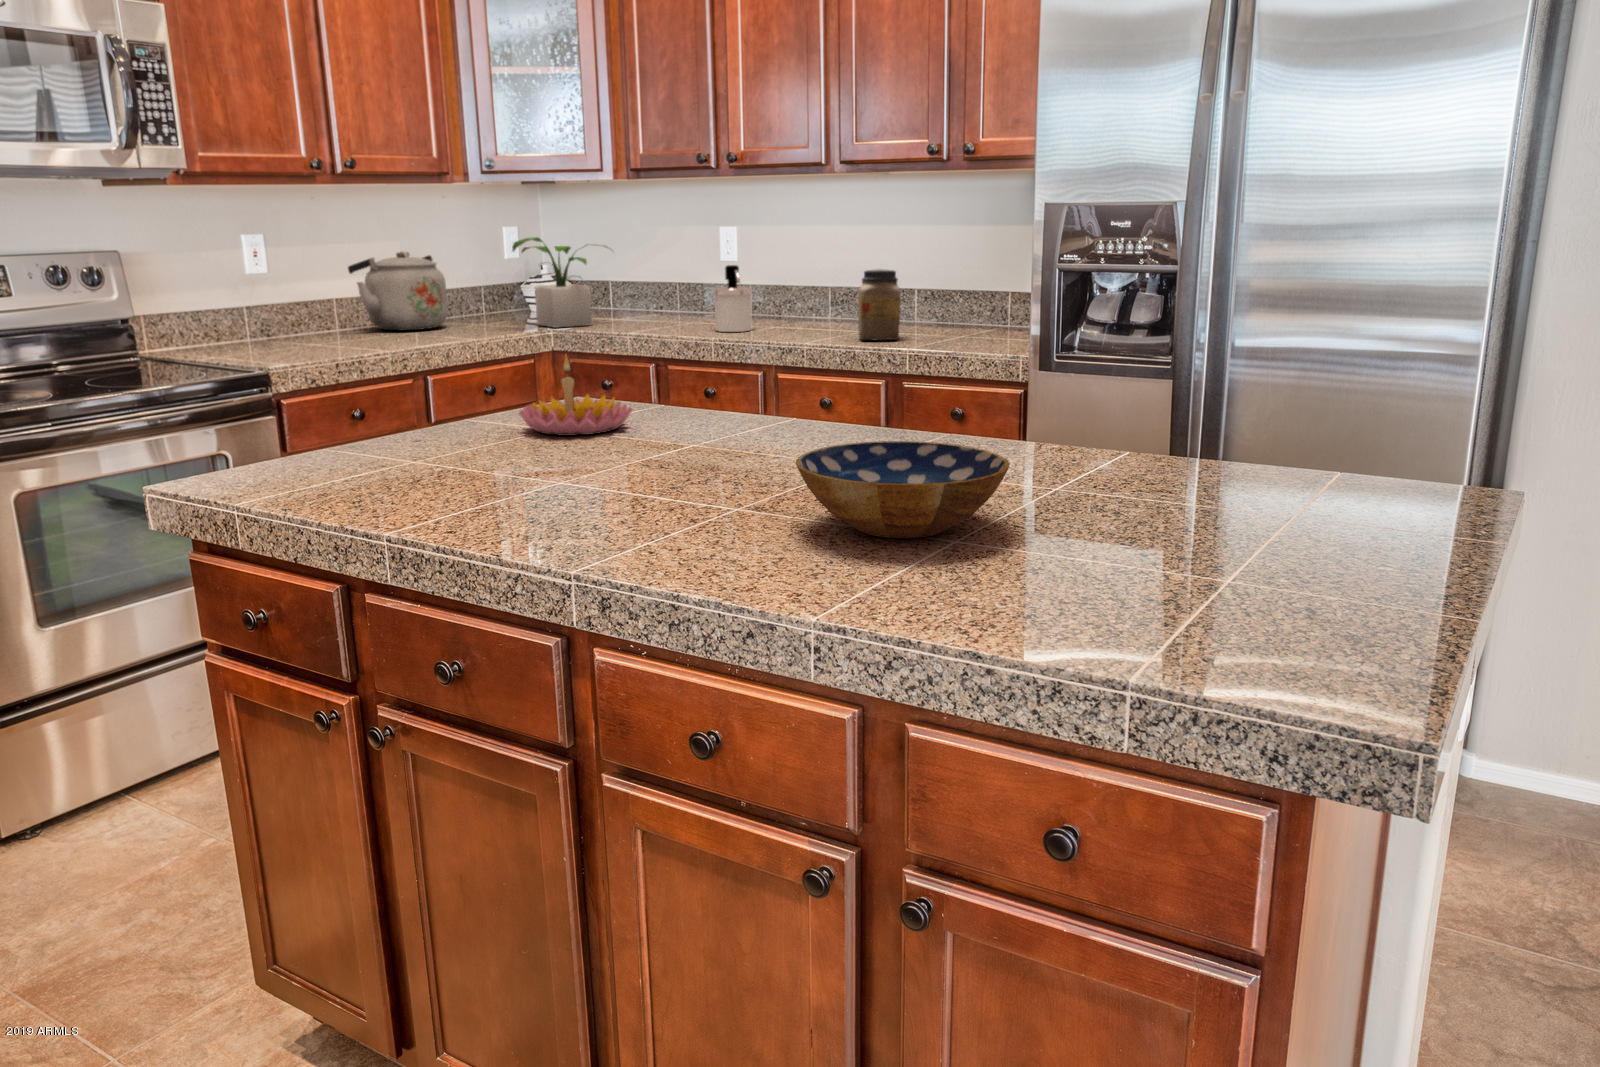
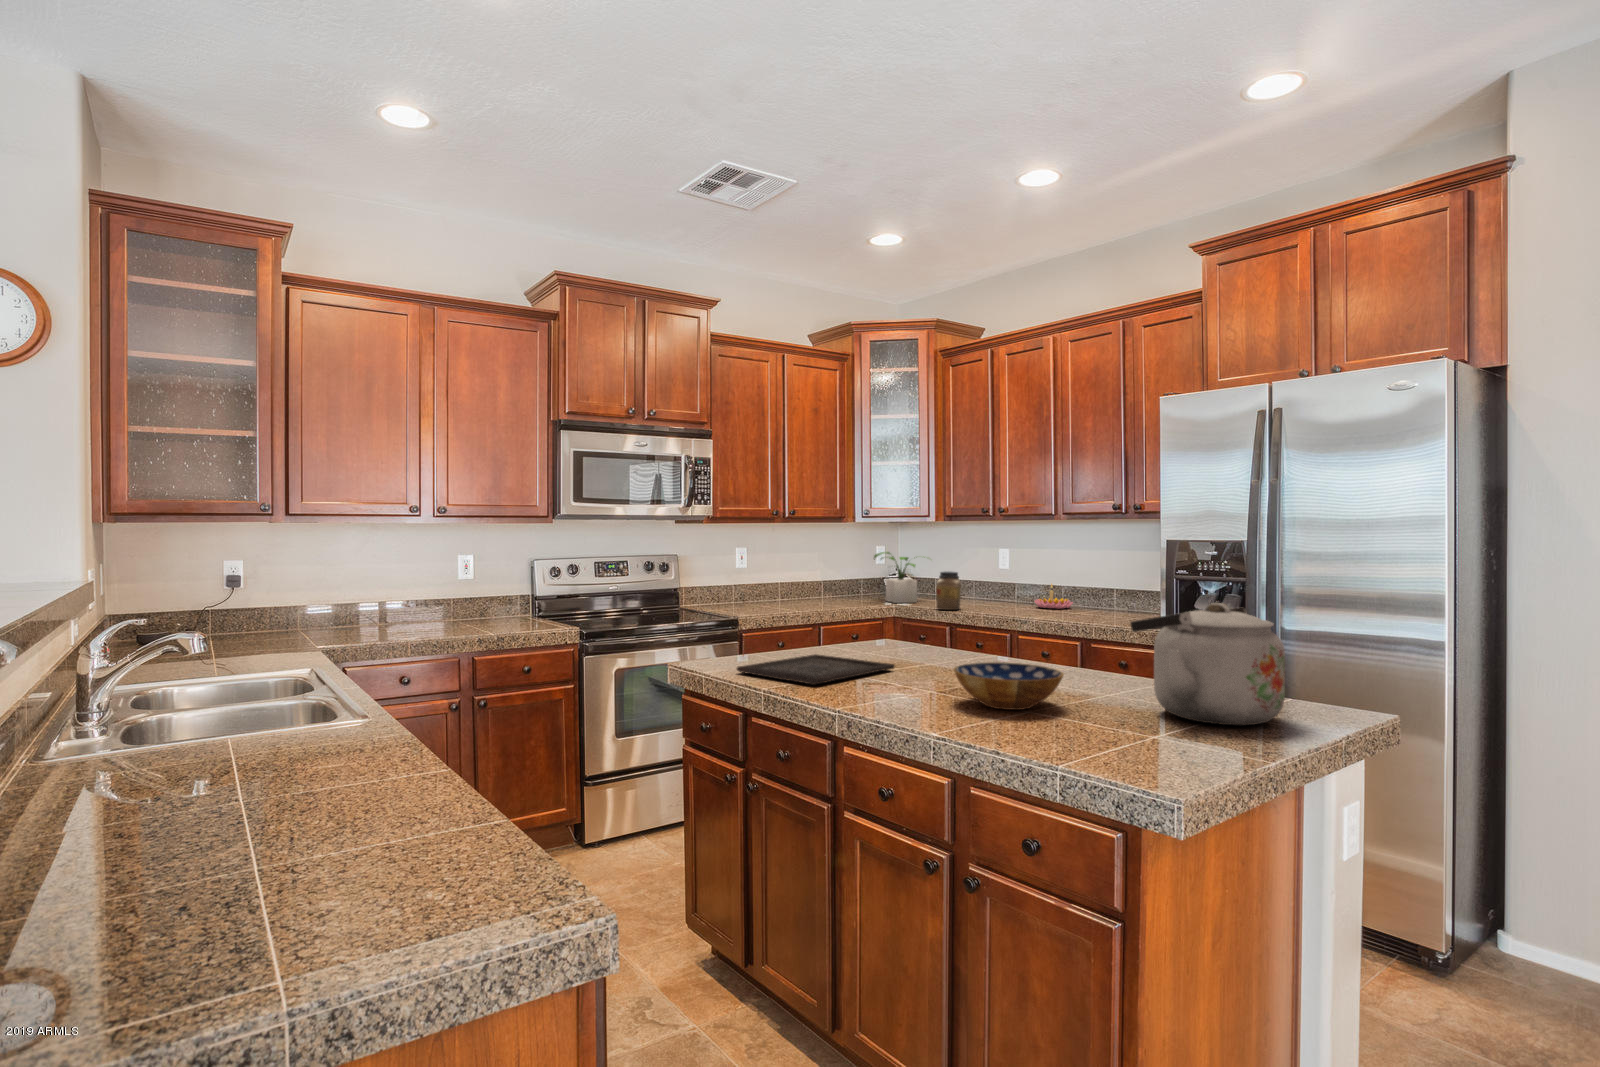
kettle: present [348,251,448,330] -> present [1130,603,1285,725]
soap dispenser: present [713,265,752,332] -> none [987,571,1011,610]
jar: present [858,269,901,340] -> present [936,571,961,610]
candle holder: present [519,356,632,436] -> present [1035,584,1073,609]
tray: none [306,443,636,516] -> present [737,654,894,685]

